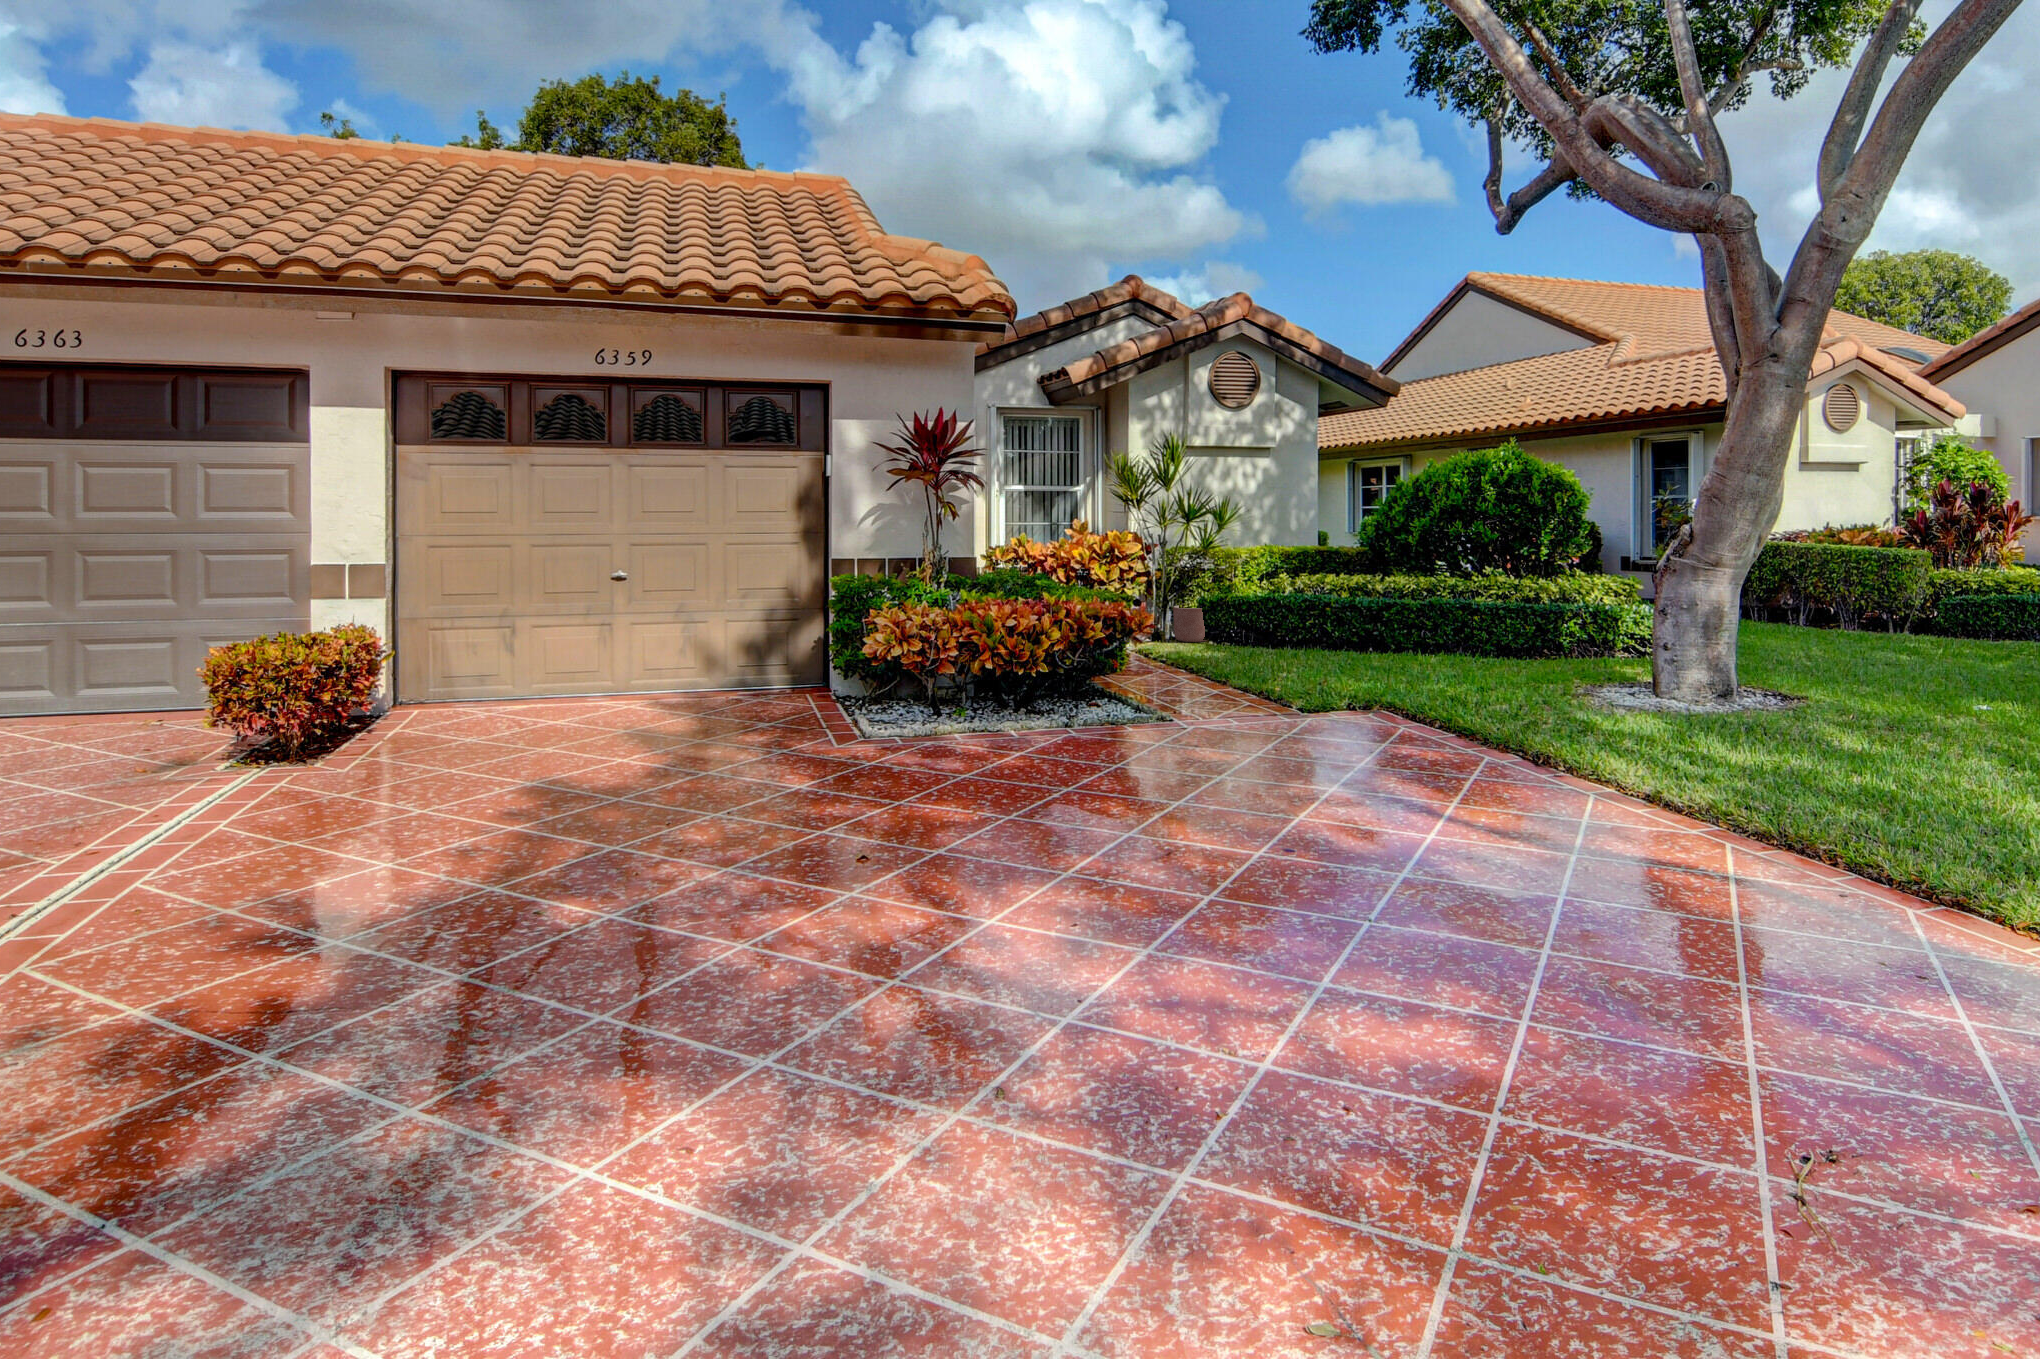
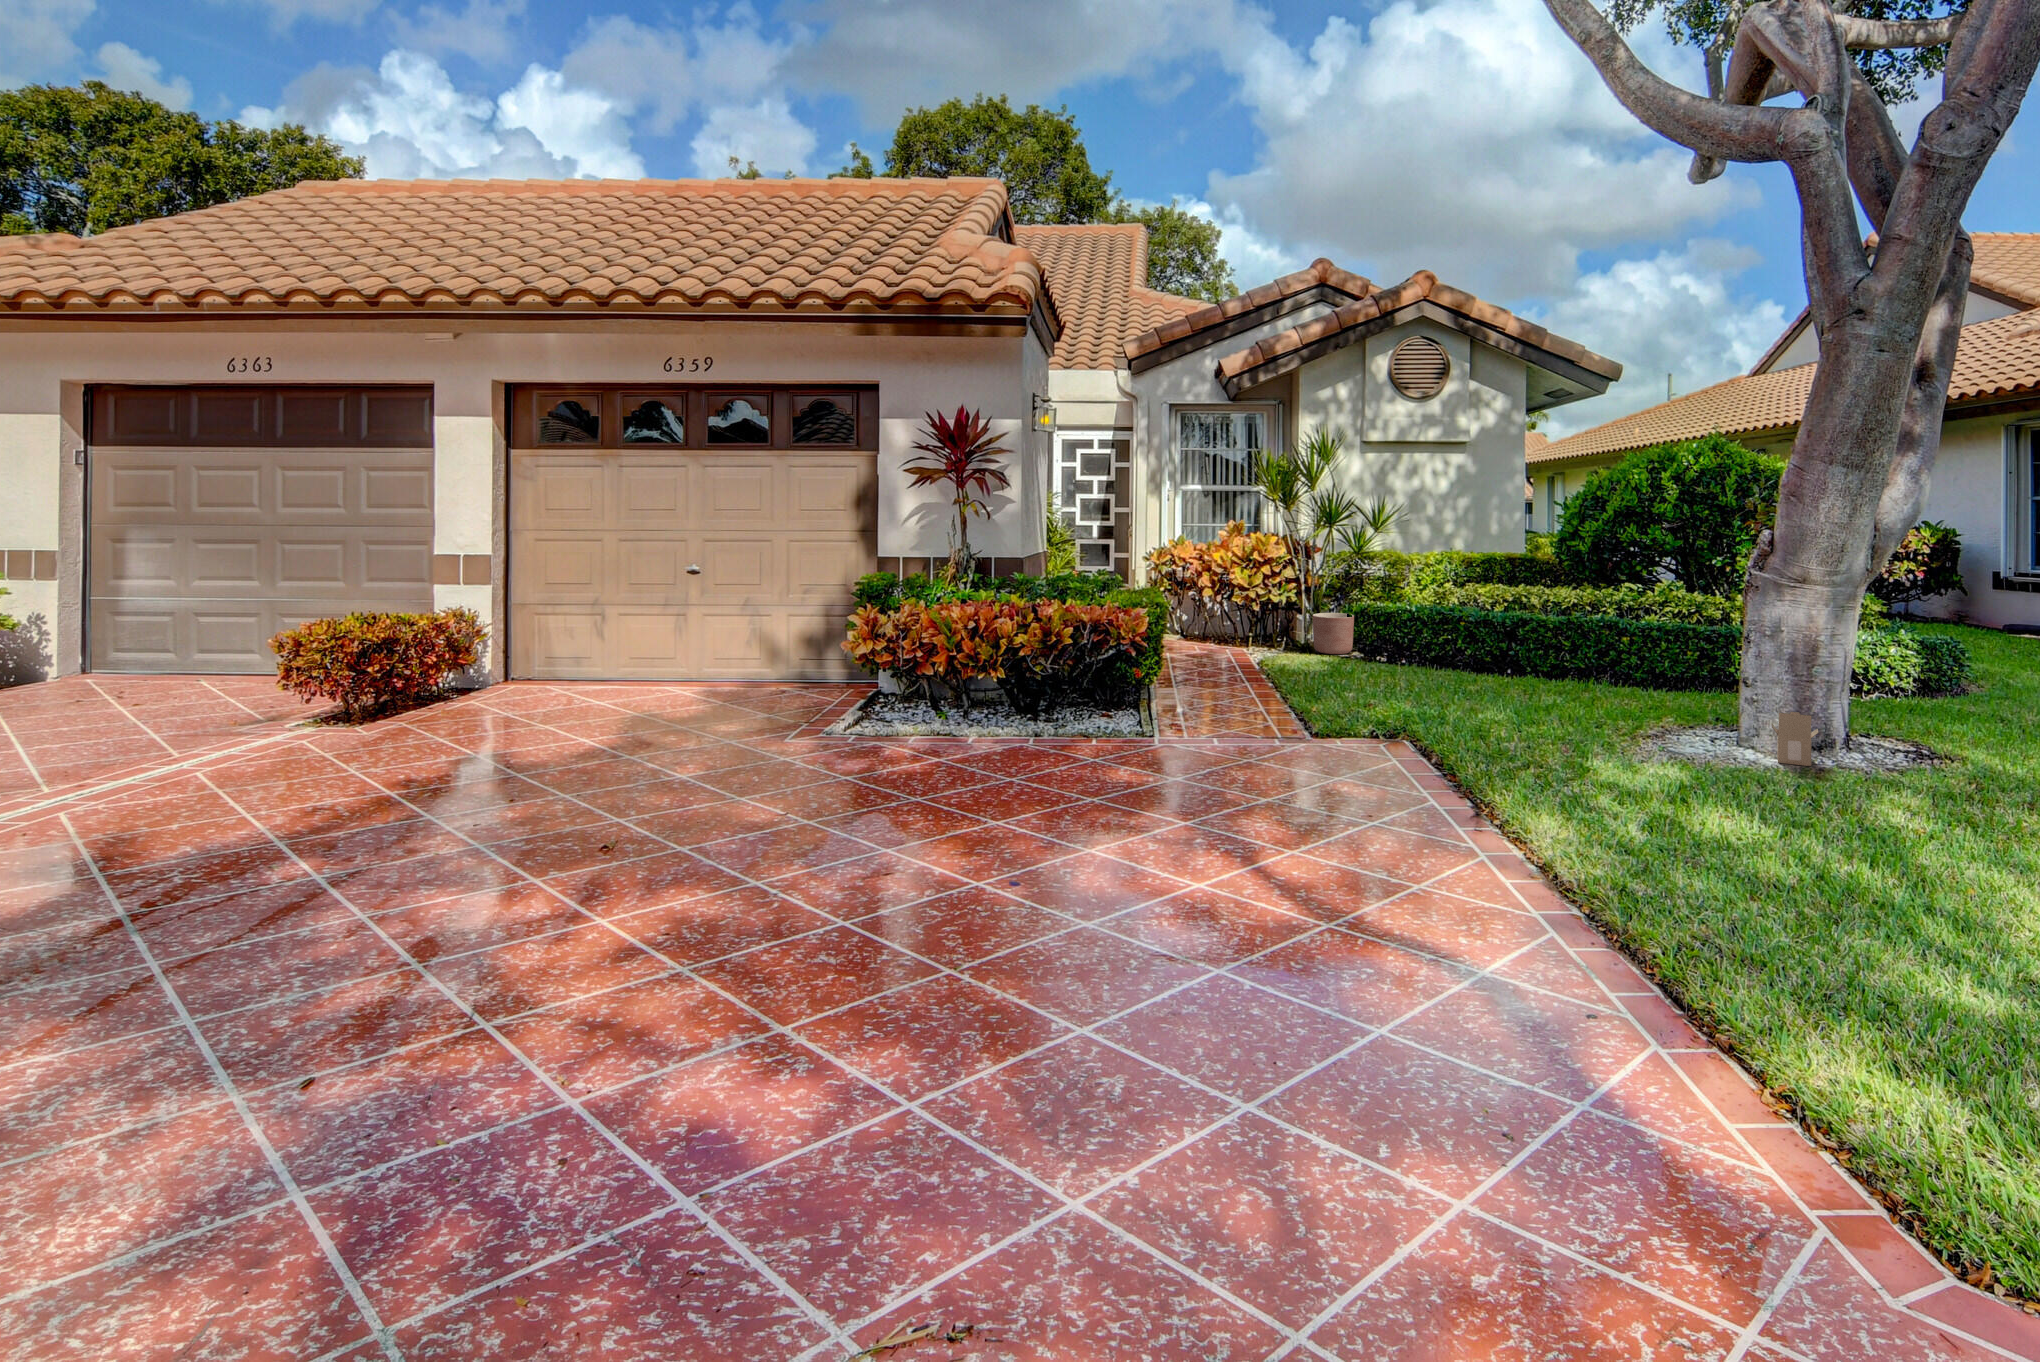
cardboard box: none [1609,651,1643,689] -> present [1772,712,1819,766]

